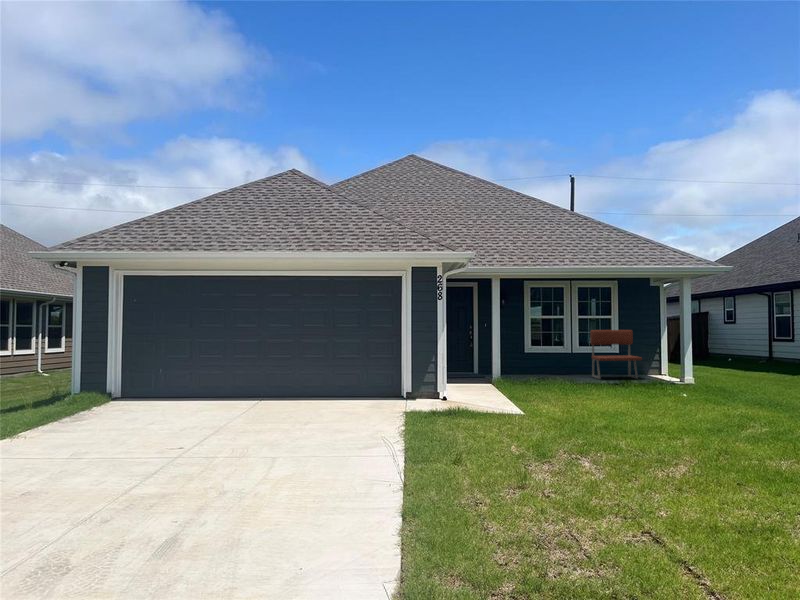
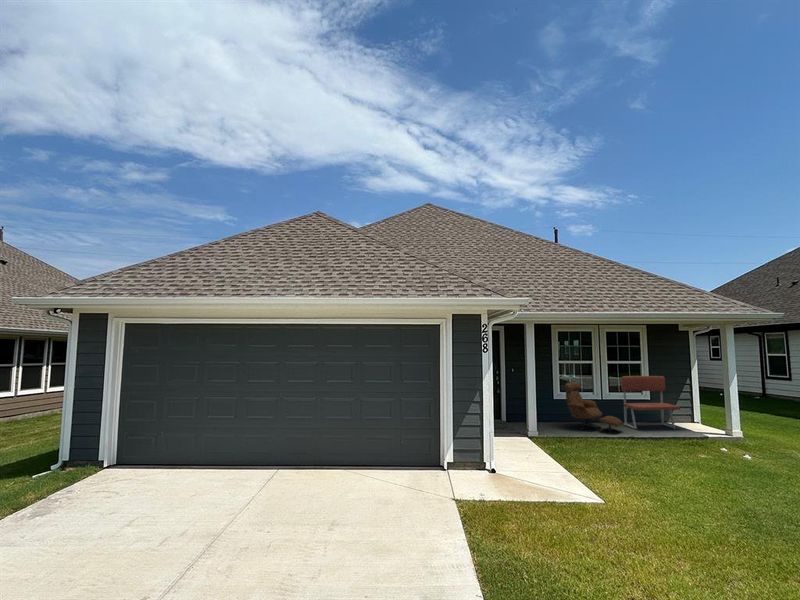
lounge chair: none [535,336,585,382] -> present [565,382,622,433]

